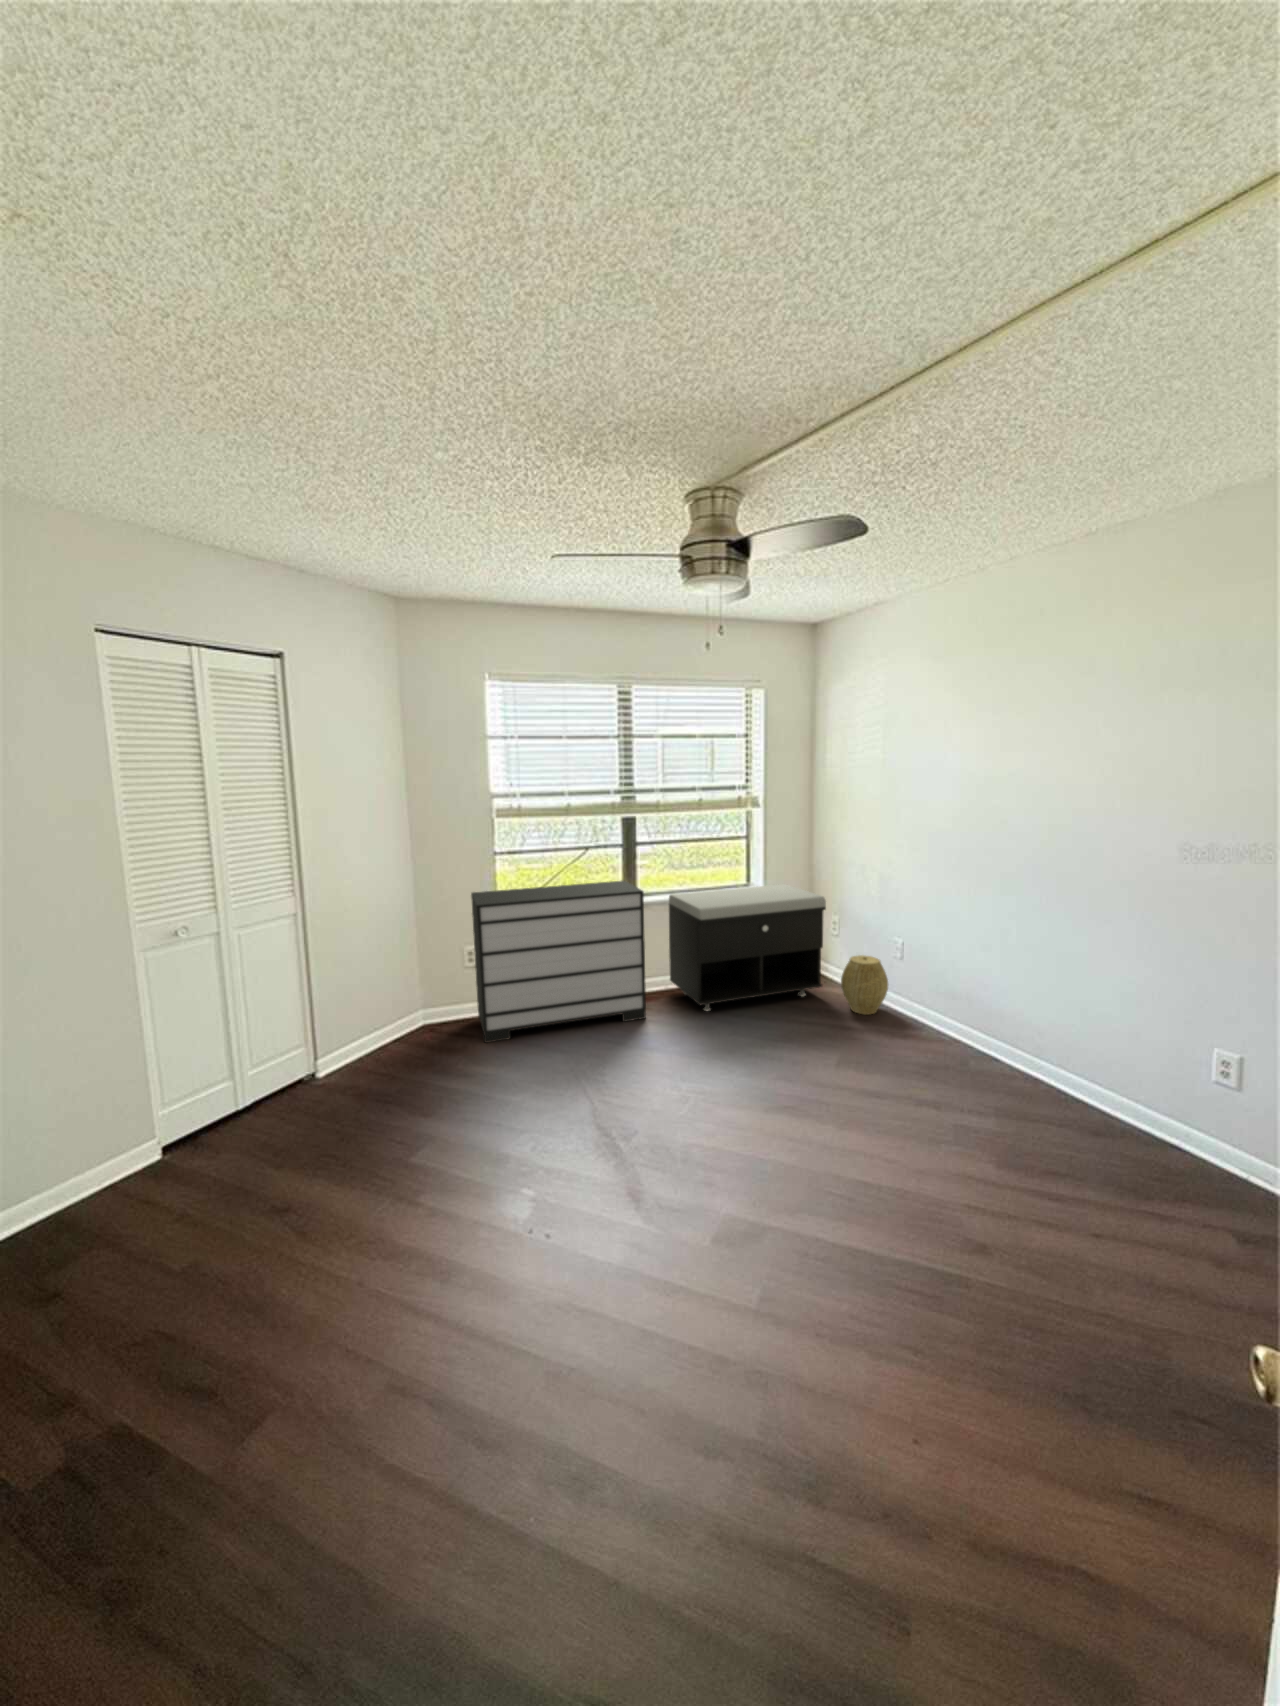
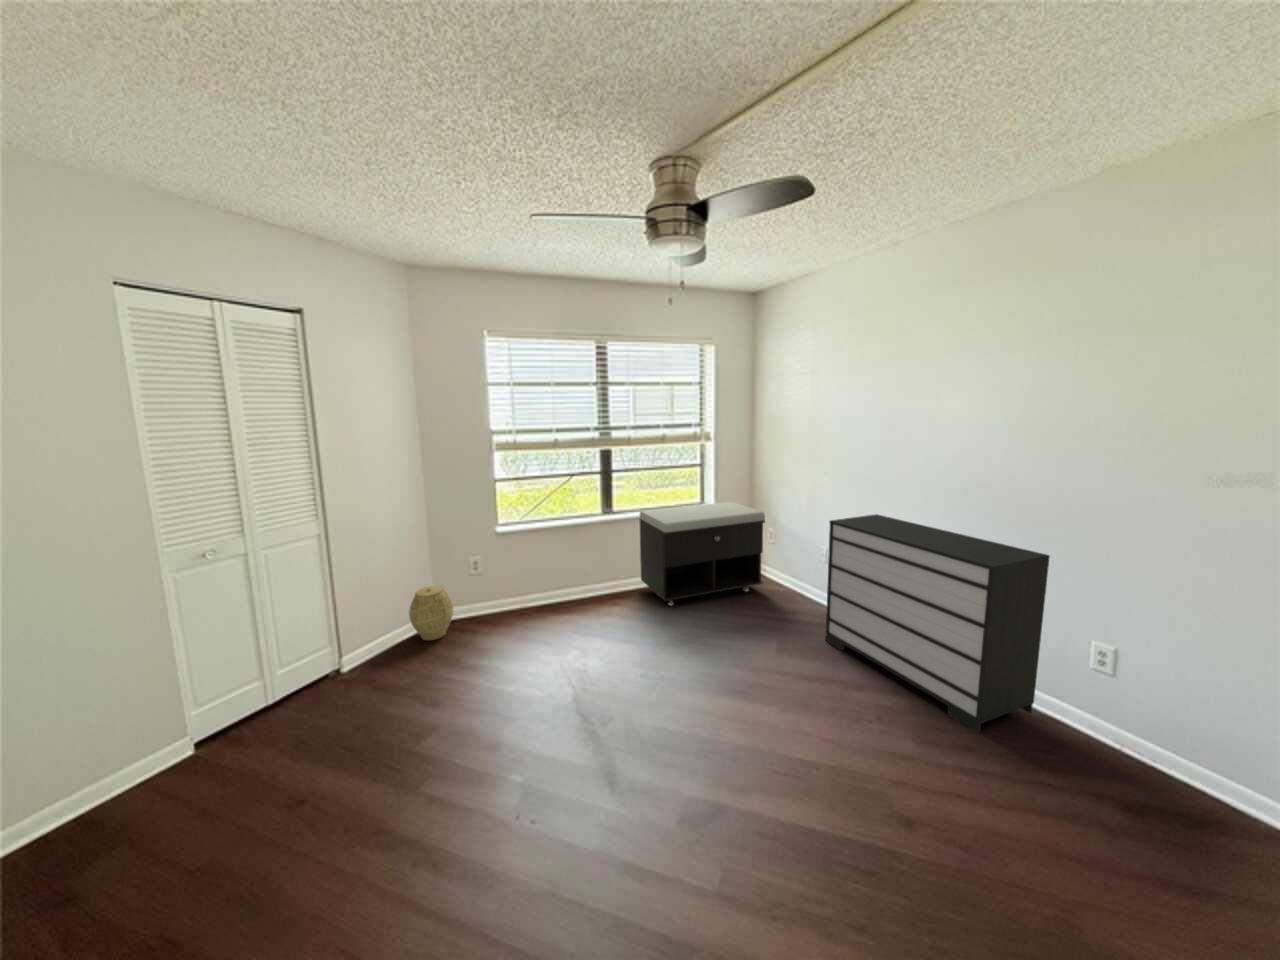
dresser: present [471,881,646,1043] -> present [826,514,1050,733]
woven basket: present [841,955,888,1014] -> present [409,586,453,640]

